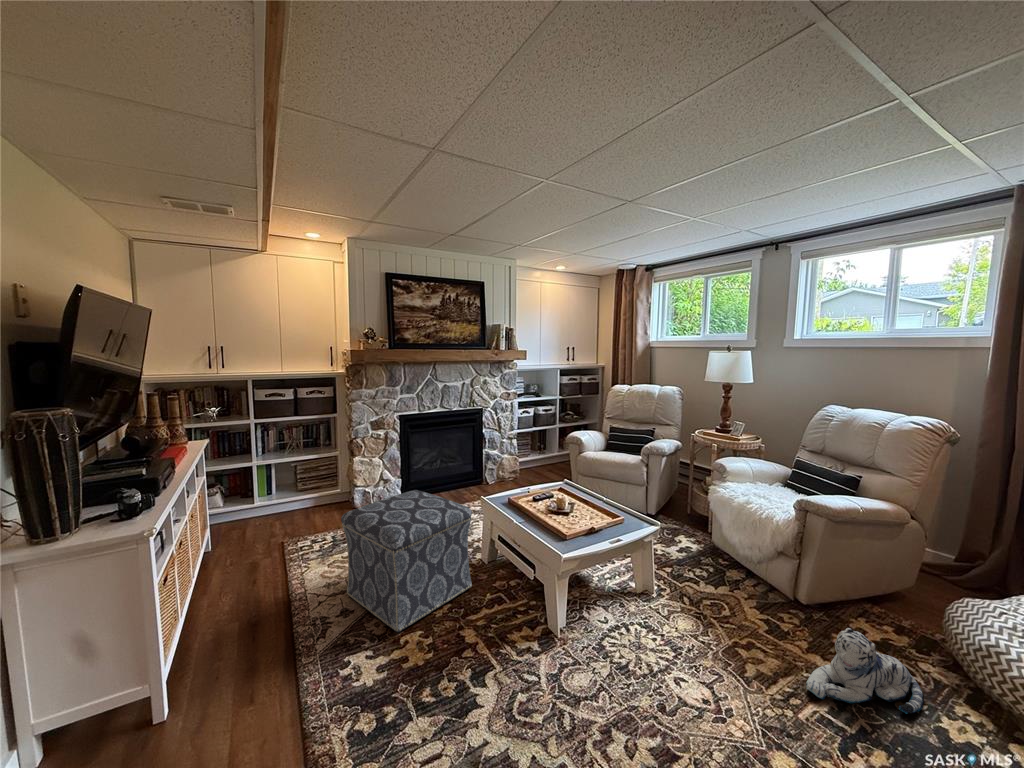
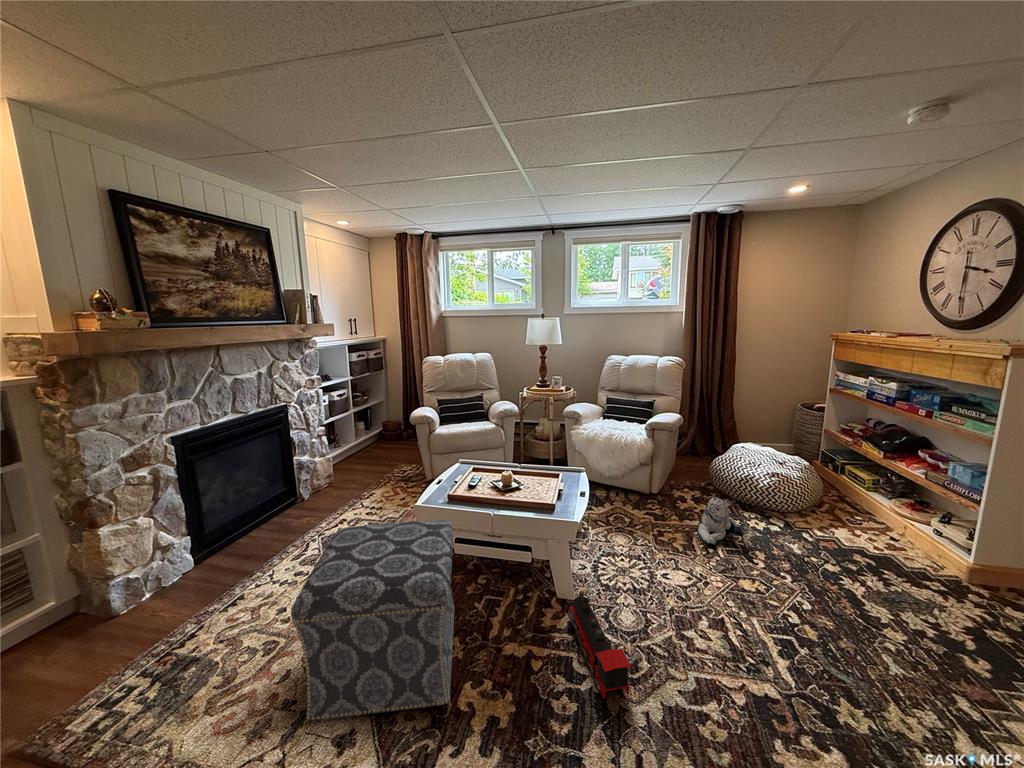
toy train: none [466,619,551,718] -> present [568,591,631,699]

